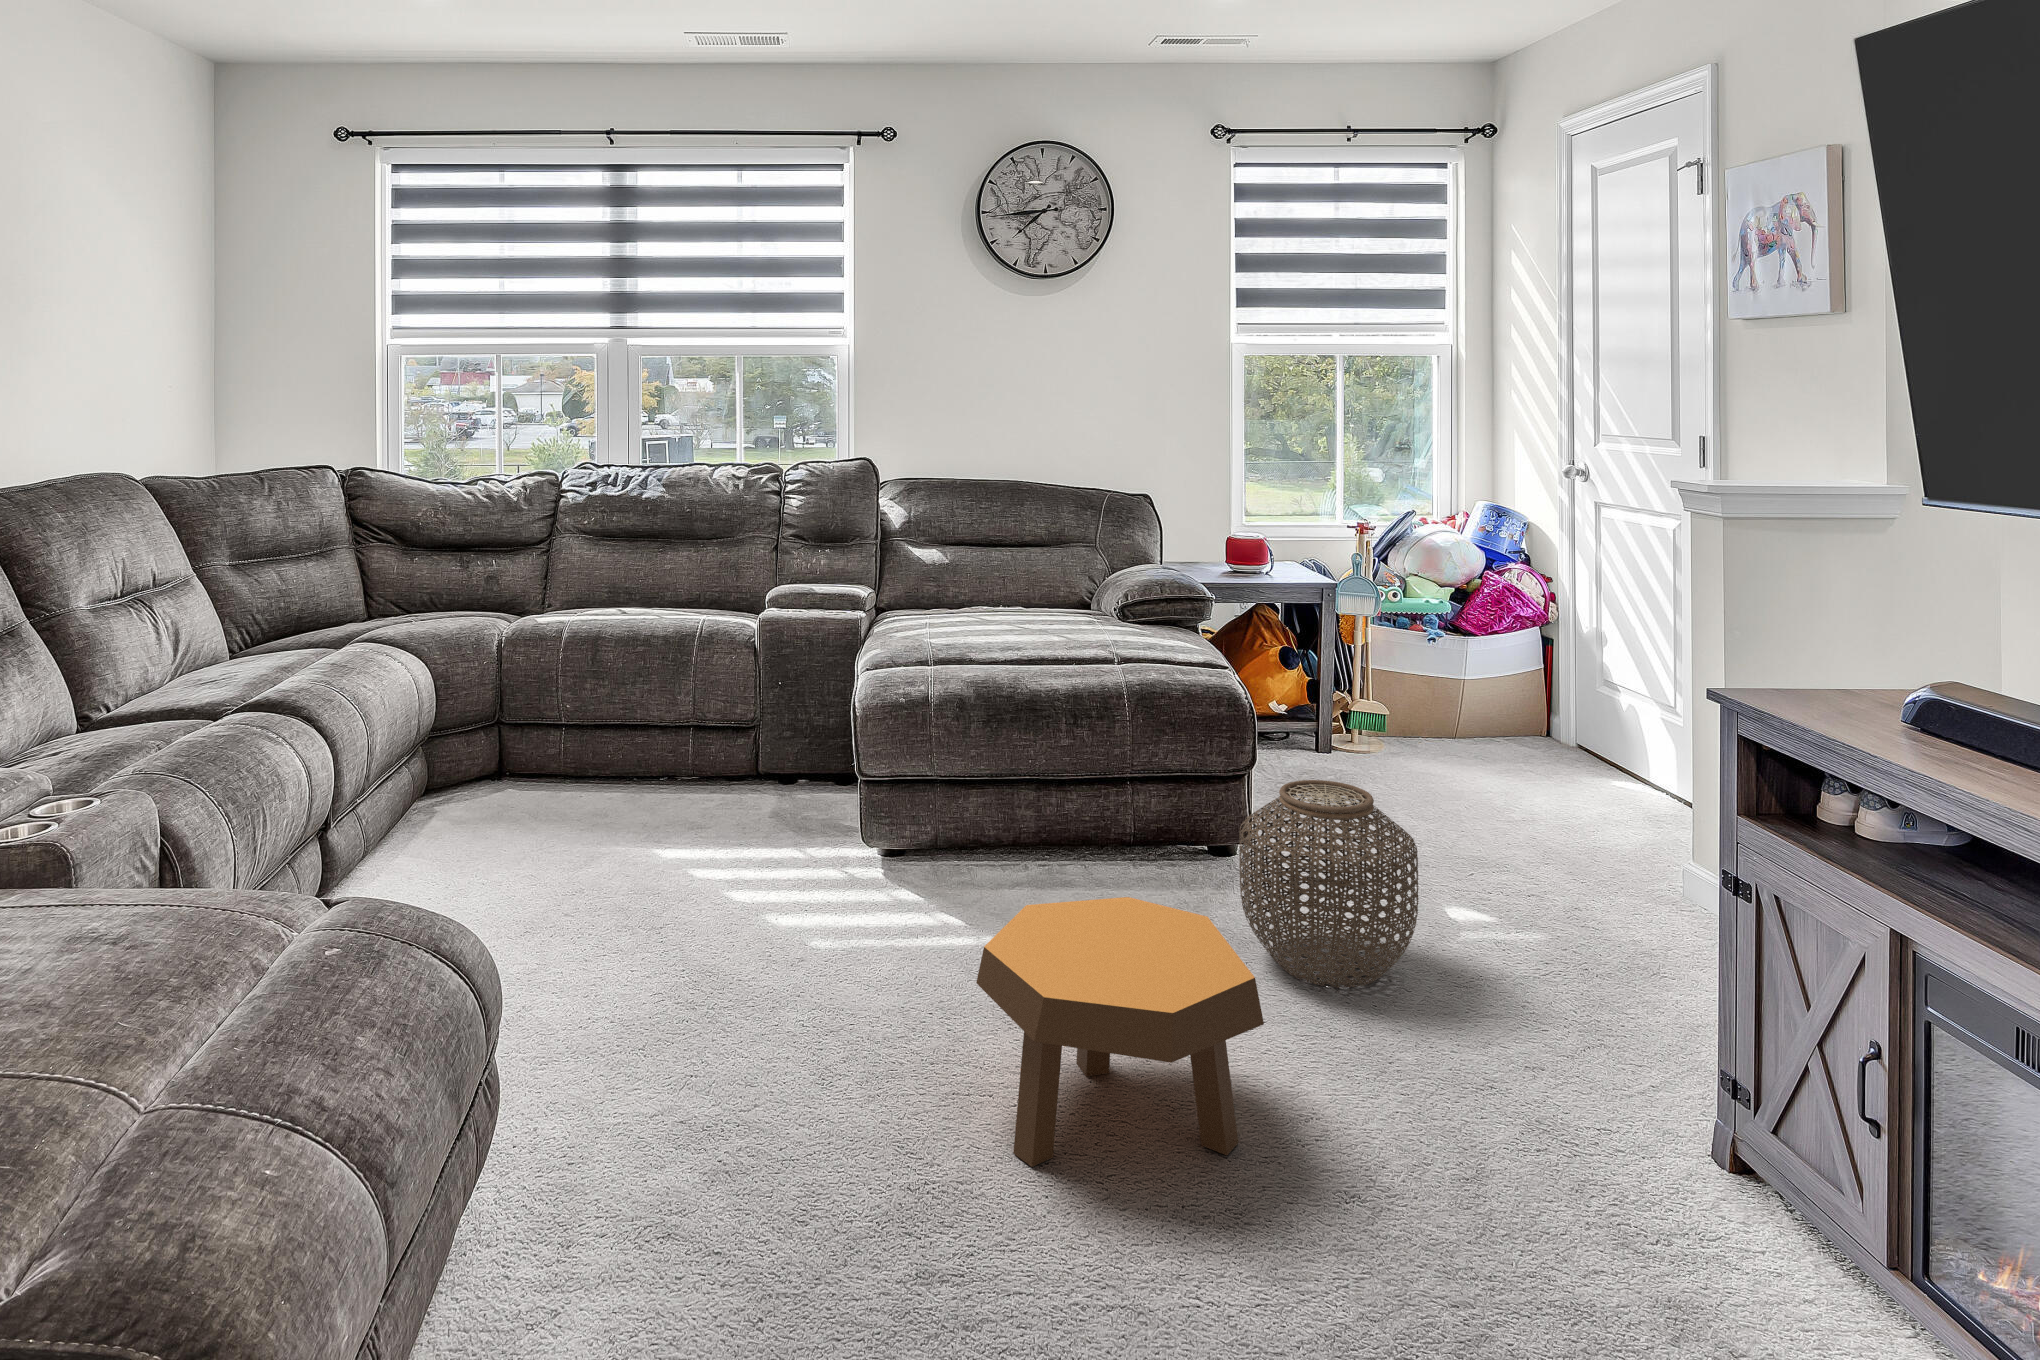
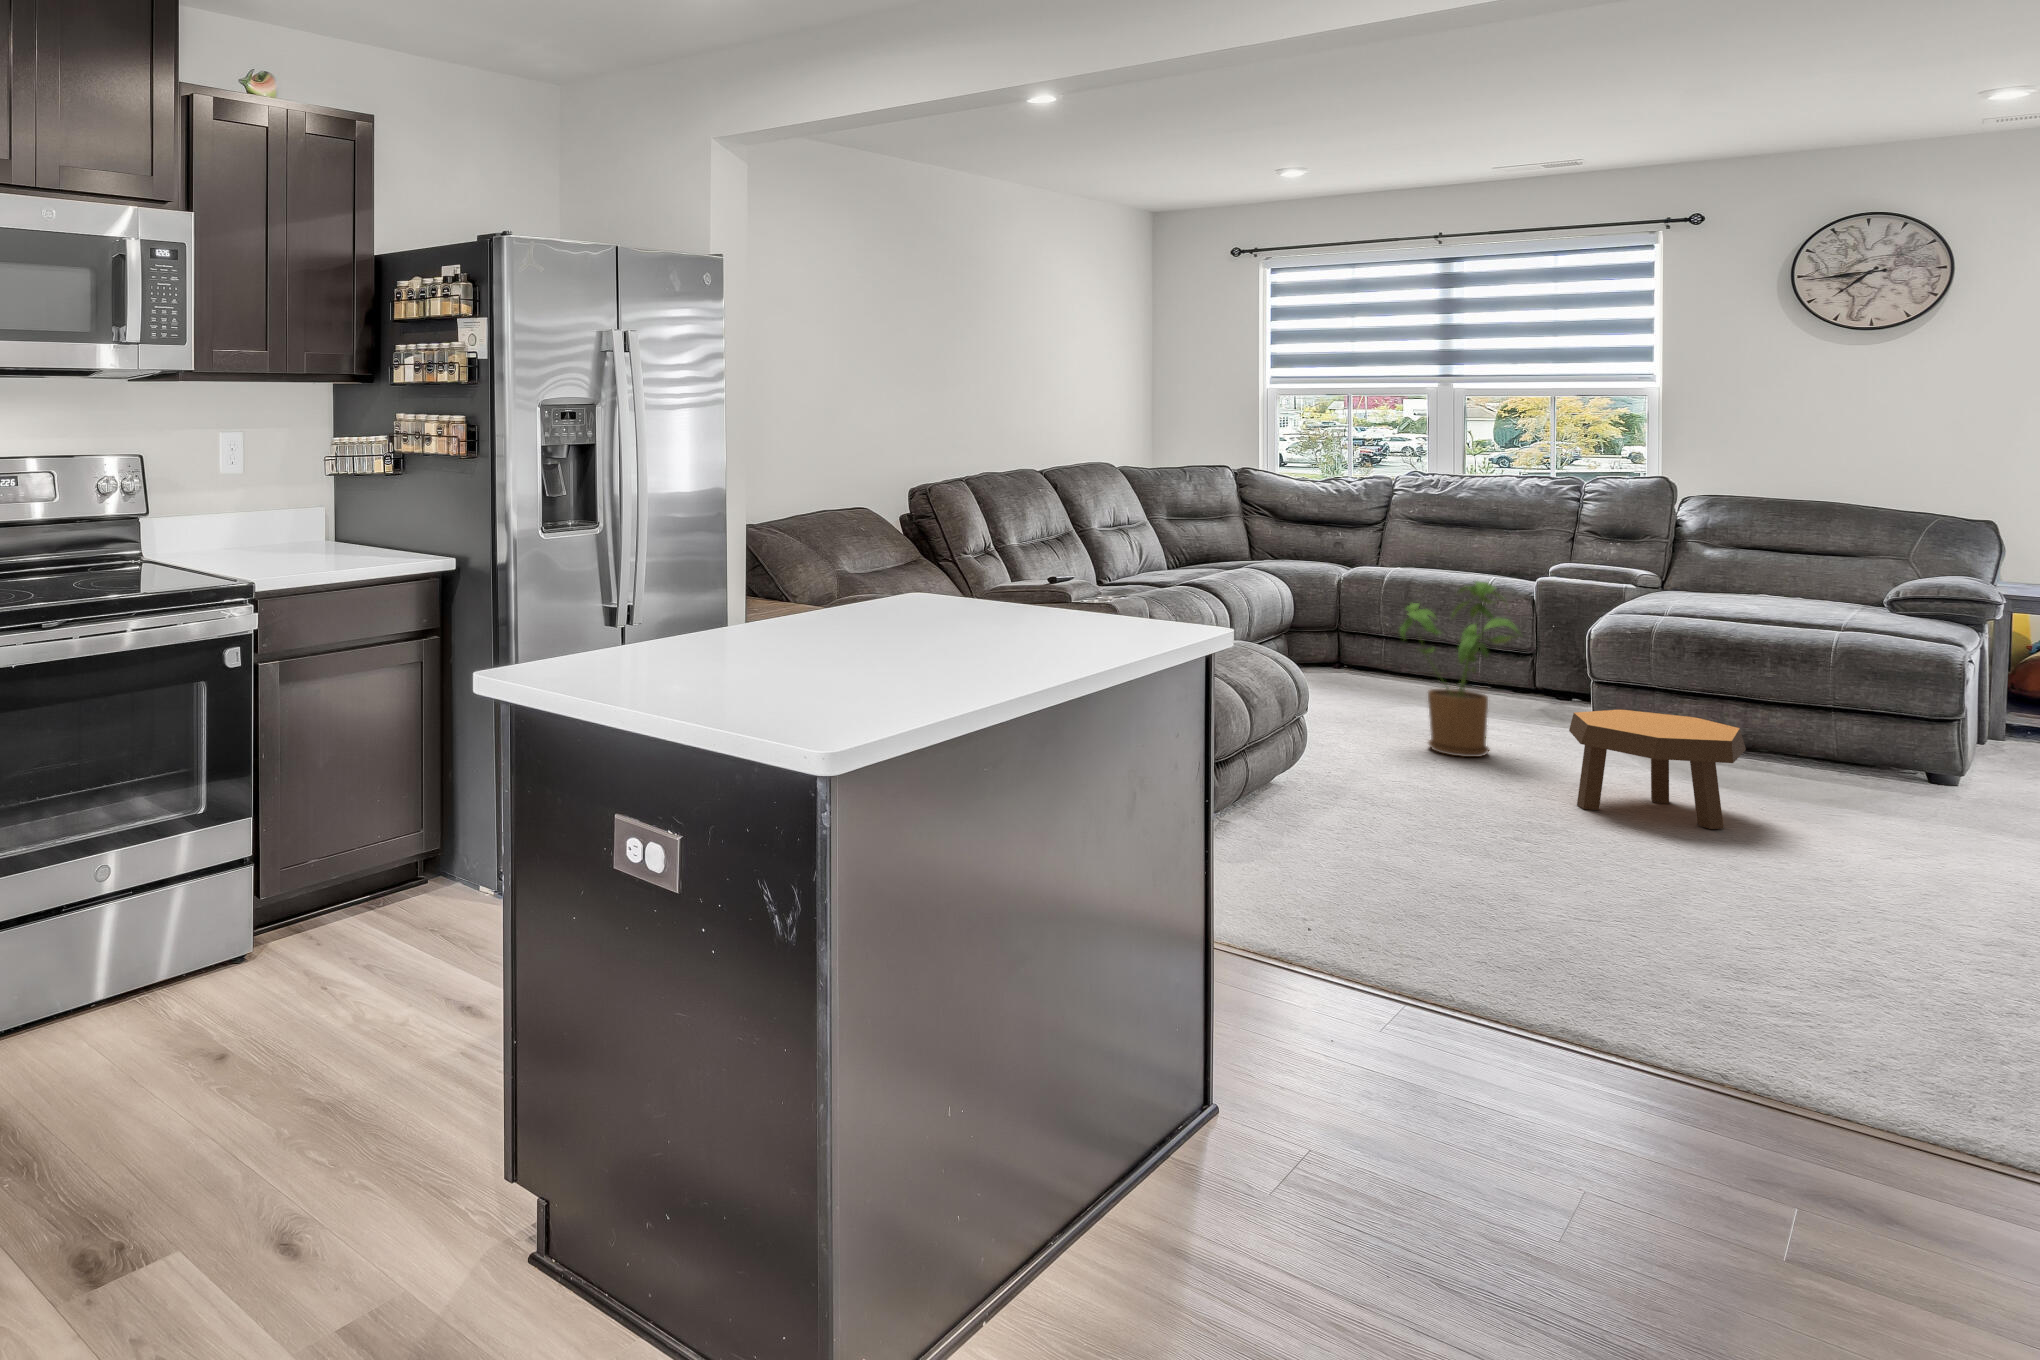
house plant: none [654,679,861,1026] -> present [1399,582,1519,757]
woven basket: present [1239,780,1418,988] -> none [1831,693,1984,823]

